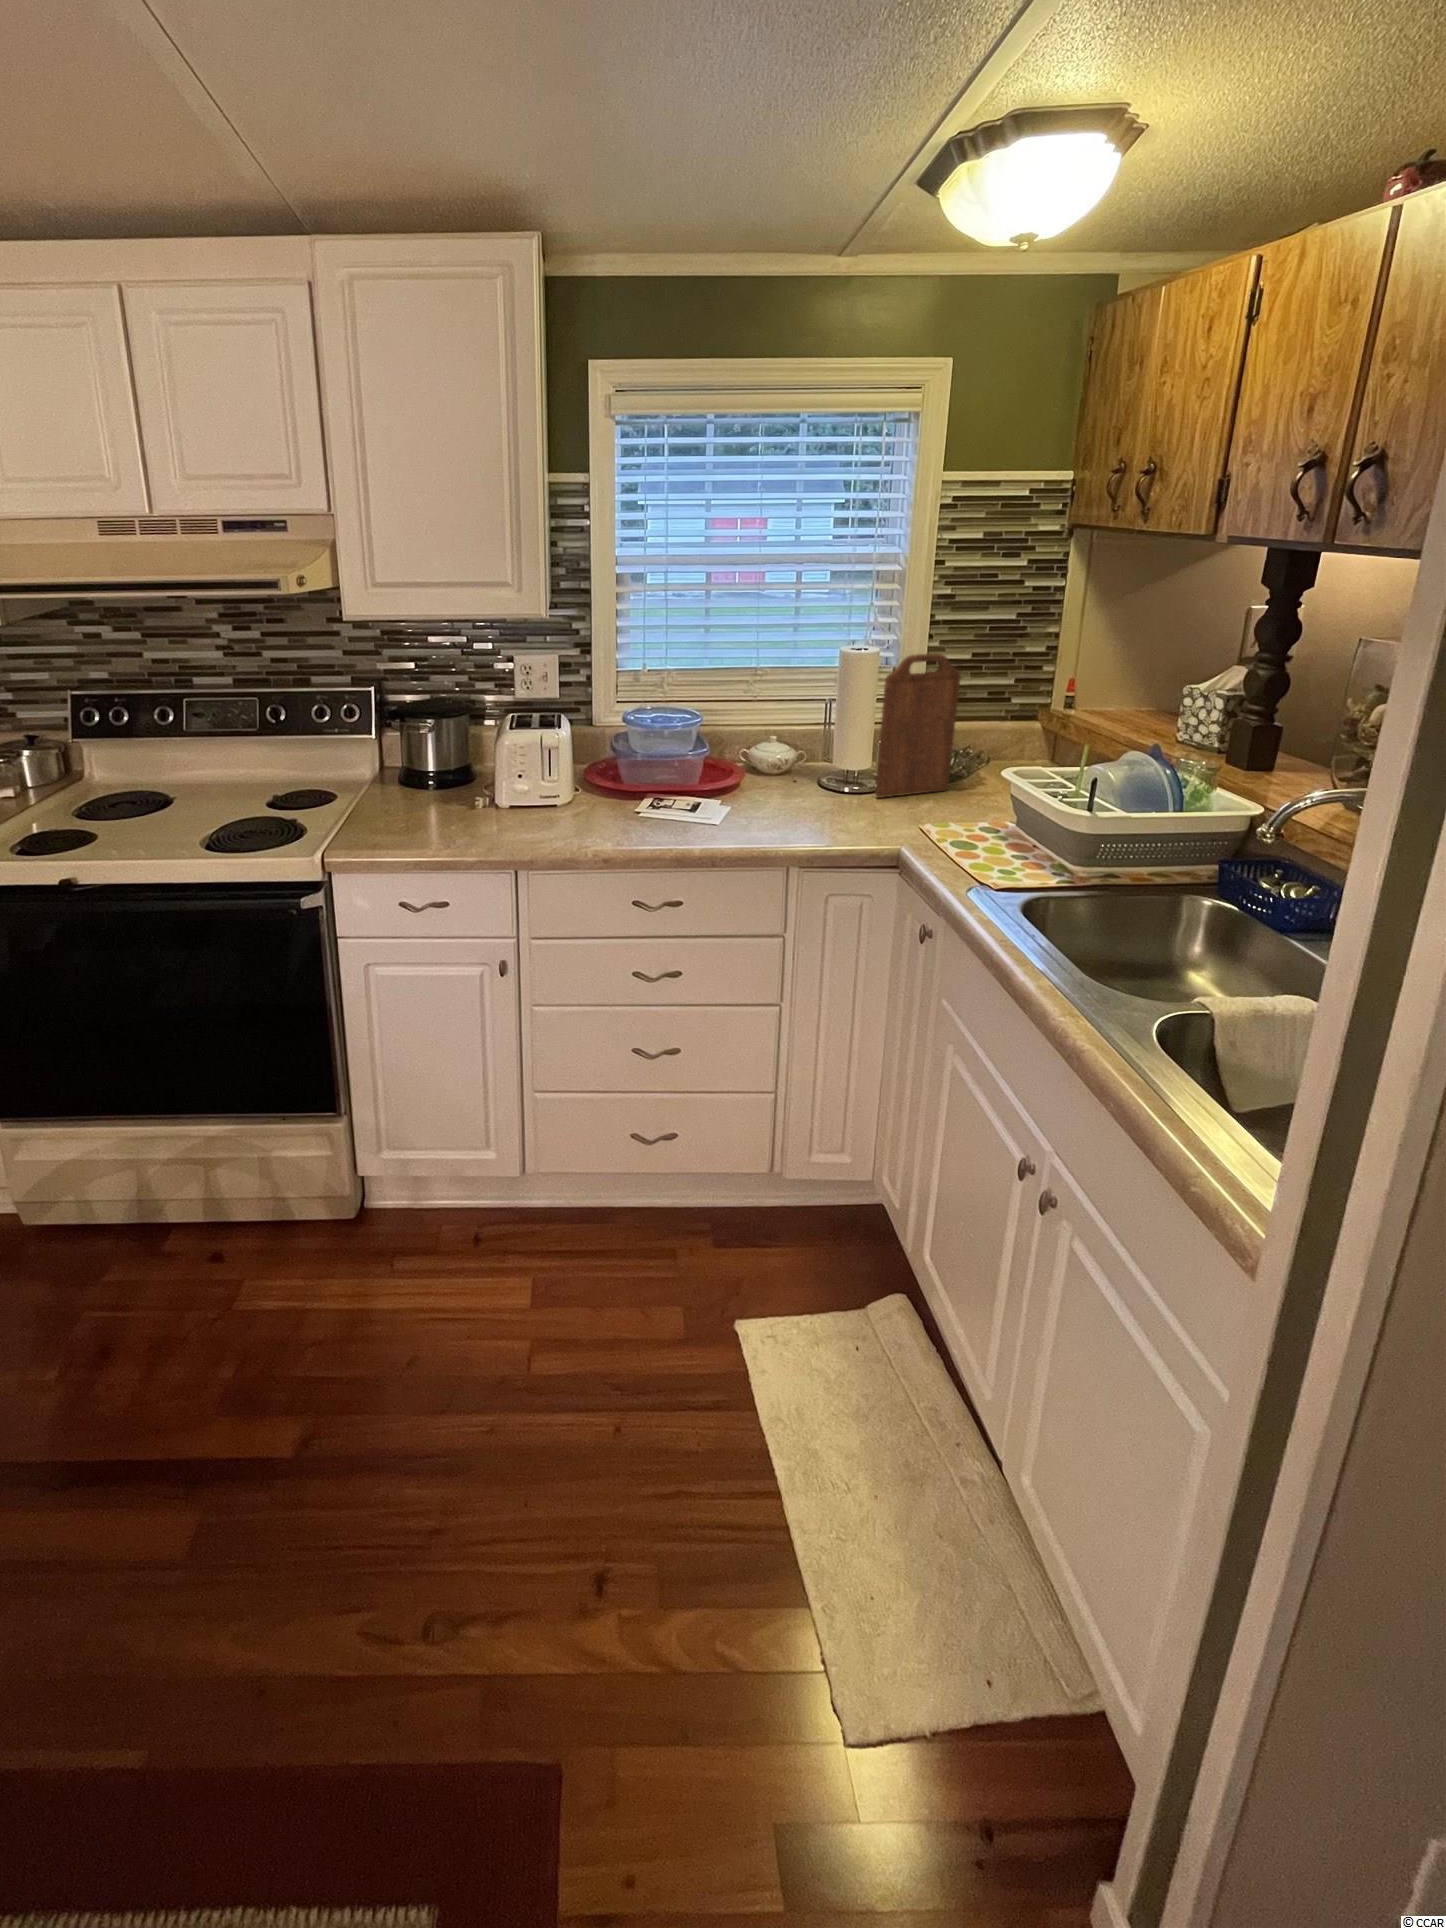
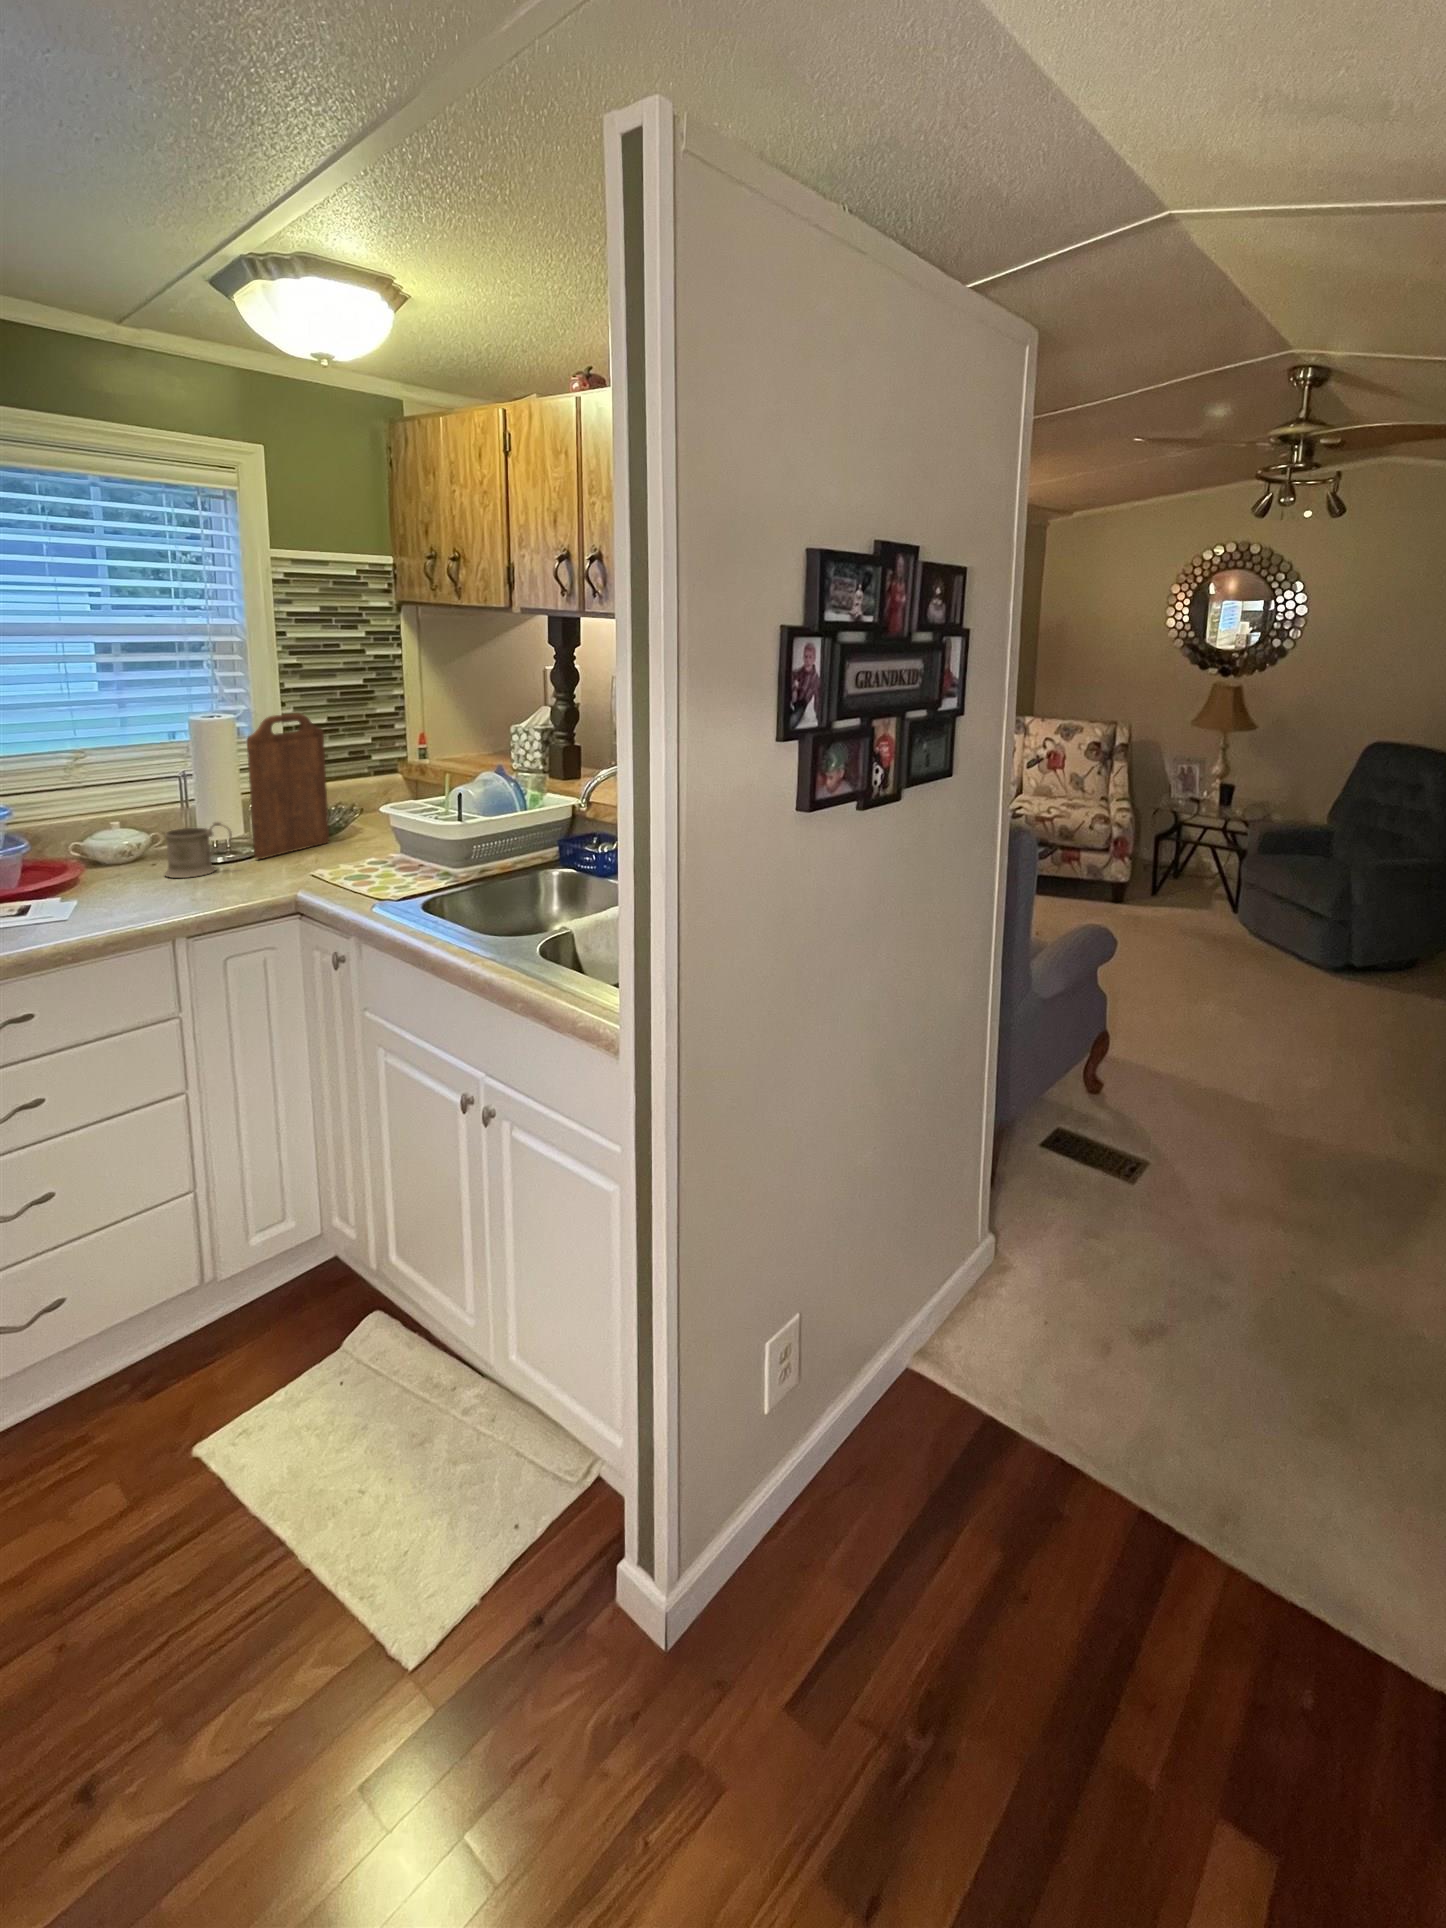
mug: none [798,757,857,806] -> present [165,822,232,878]

